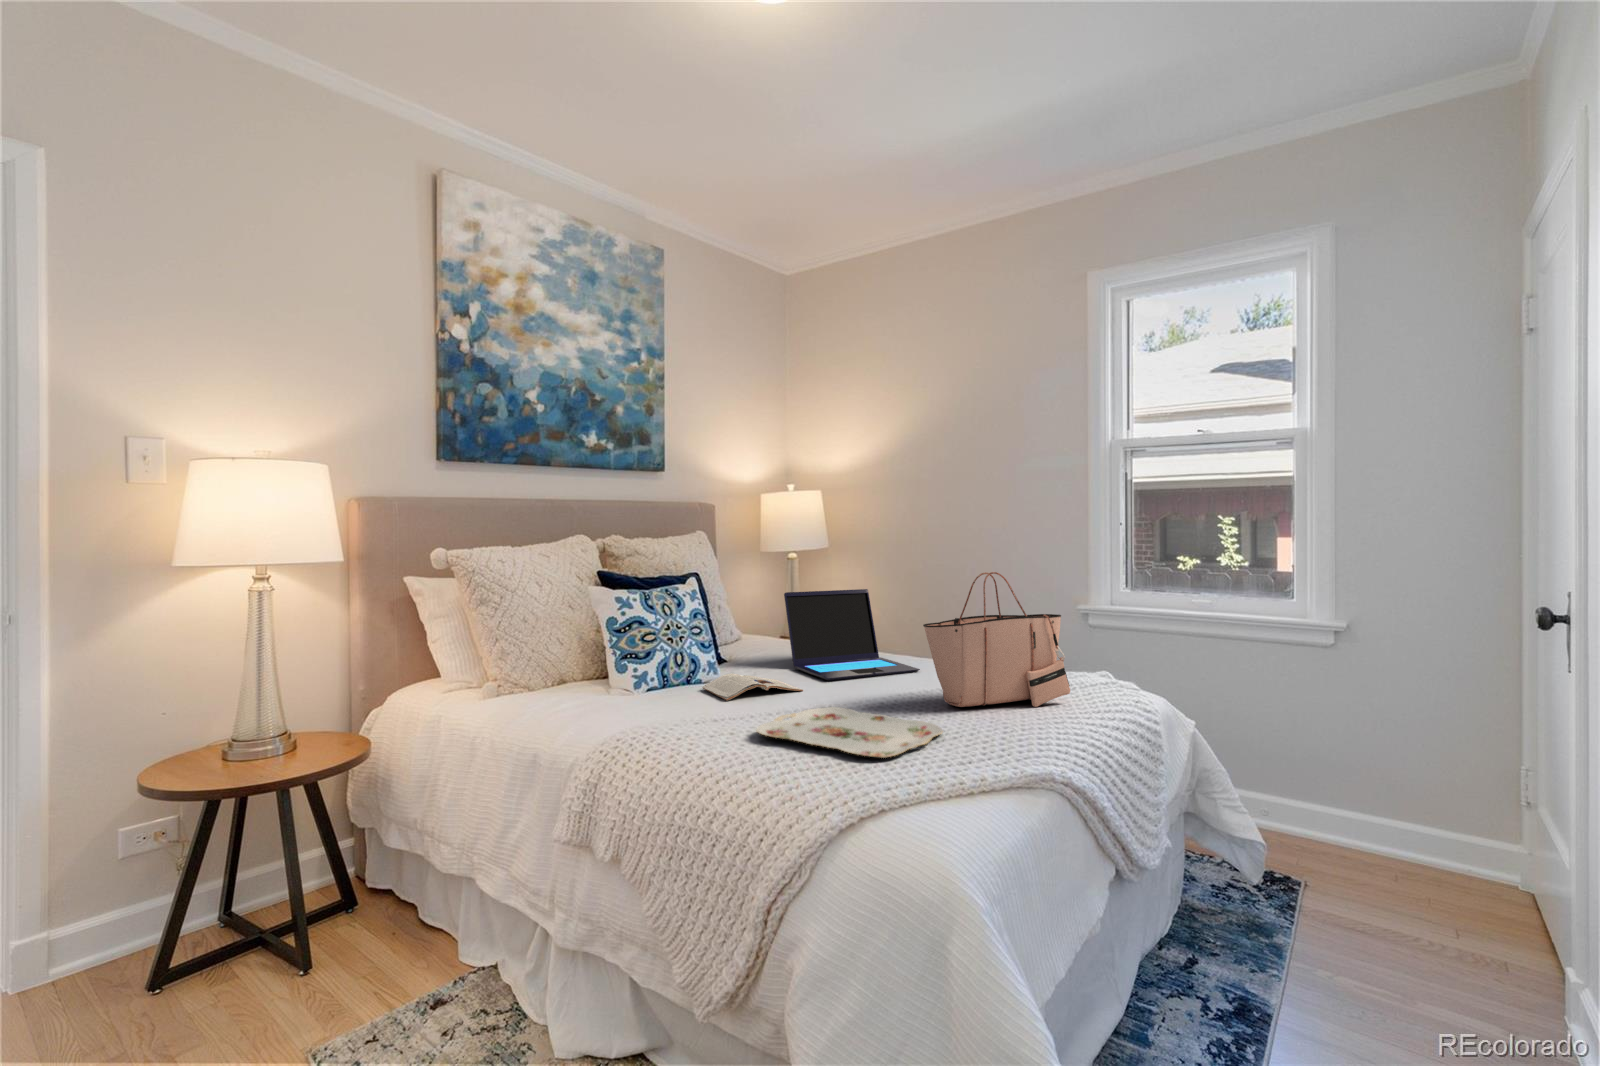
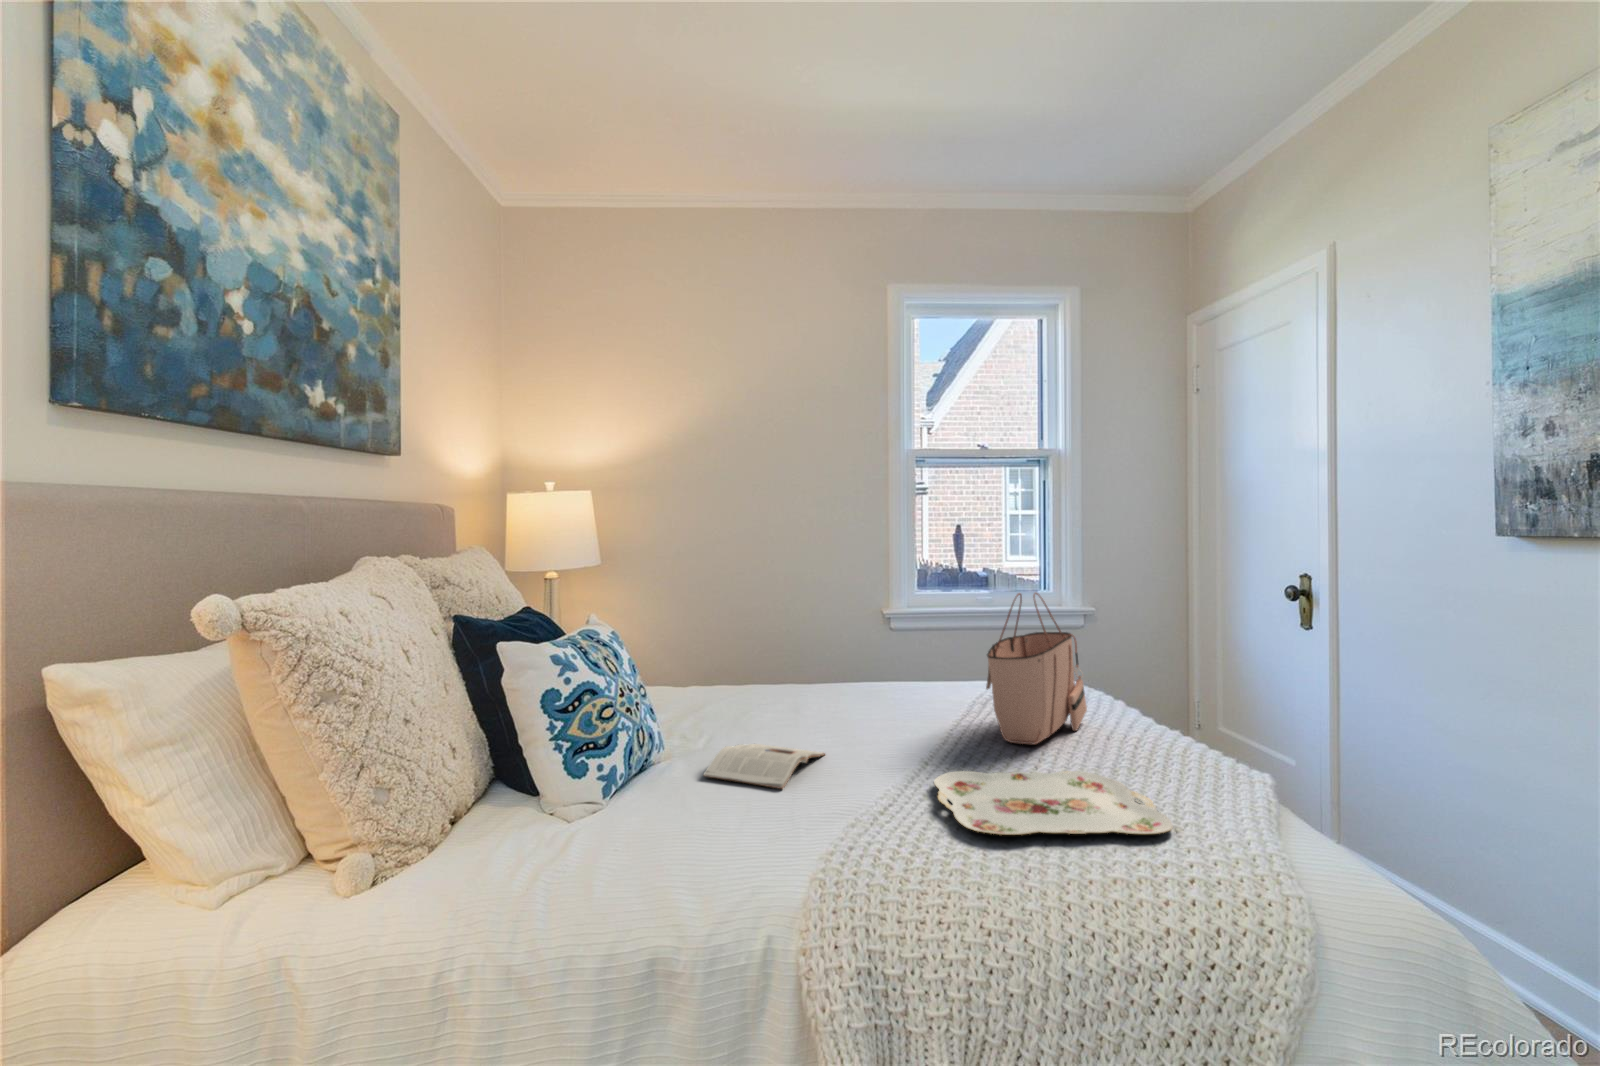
laptop: present [784,589,920,681] -> none [702,612,867,734]

